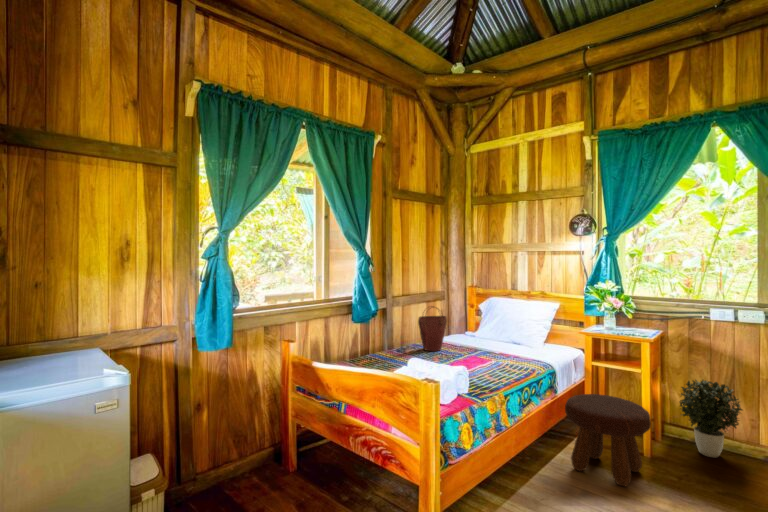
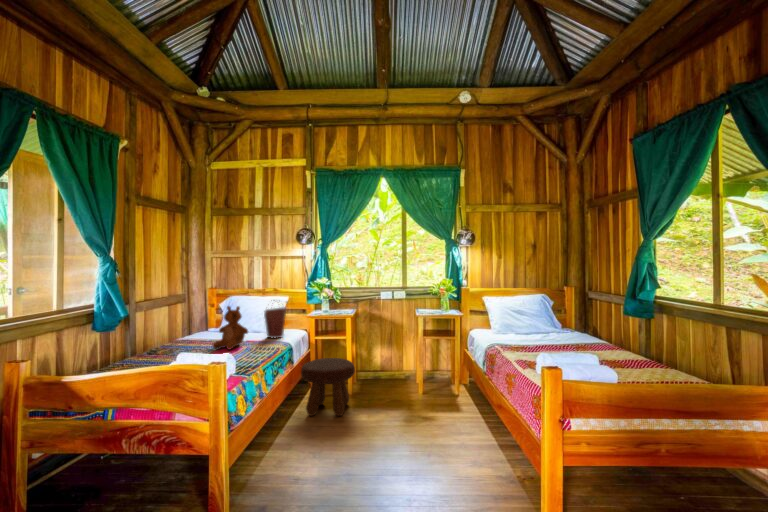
handbag: present [418,306,447,351] -> present [264,307,286,338]
teddy bear: none [459,309,498,361] -> present [213,306,248,349]
potted plant: present [680,380,742,458] -> none [366,337,397,385]

